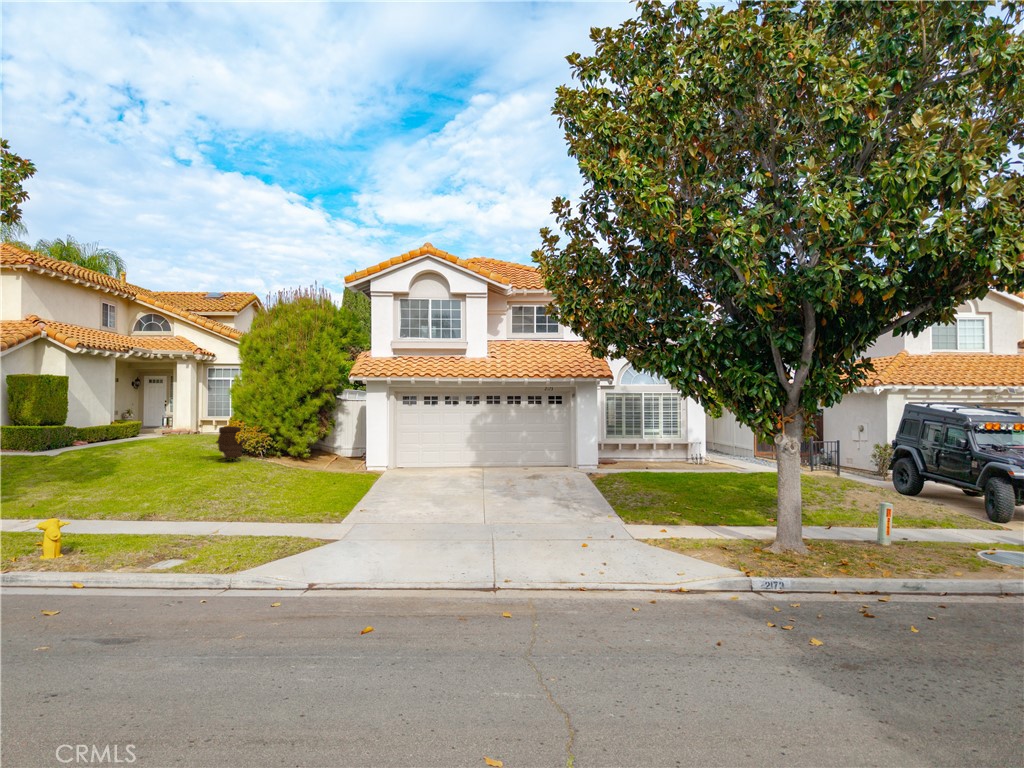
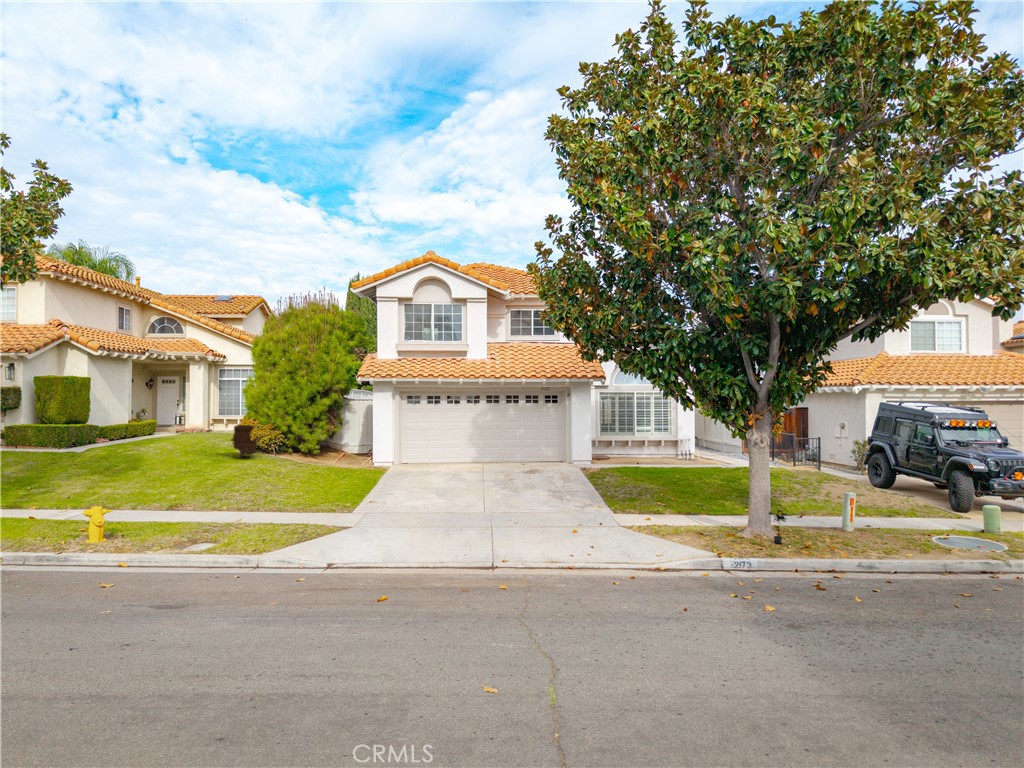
potted plant: none [799,522,828,561] -> present [769,510,791,544]

